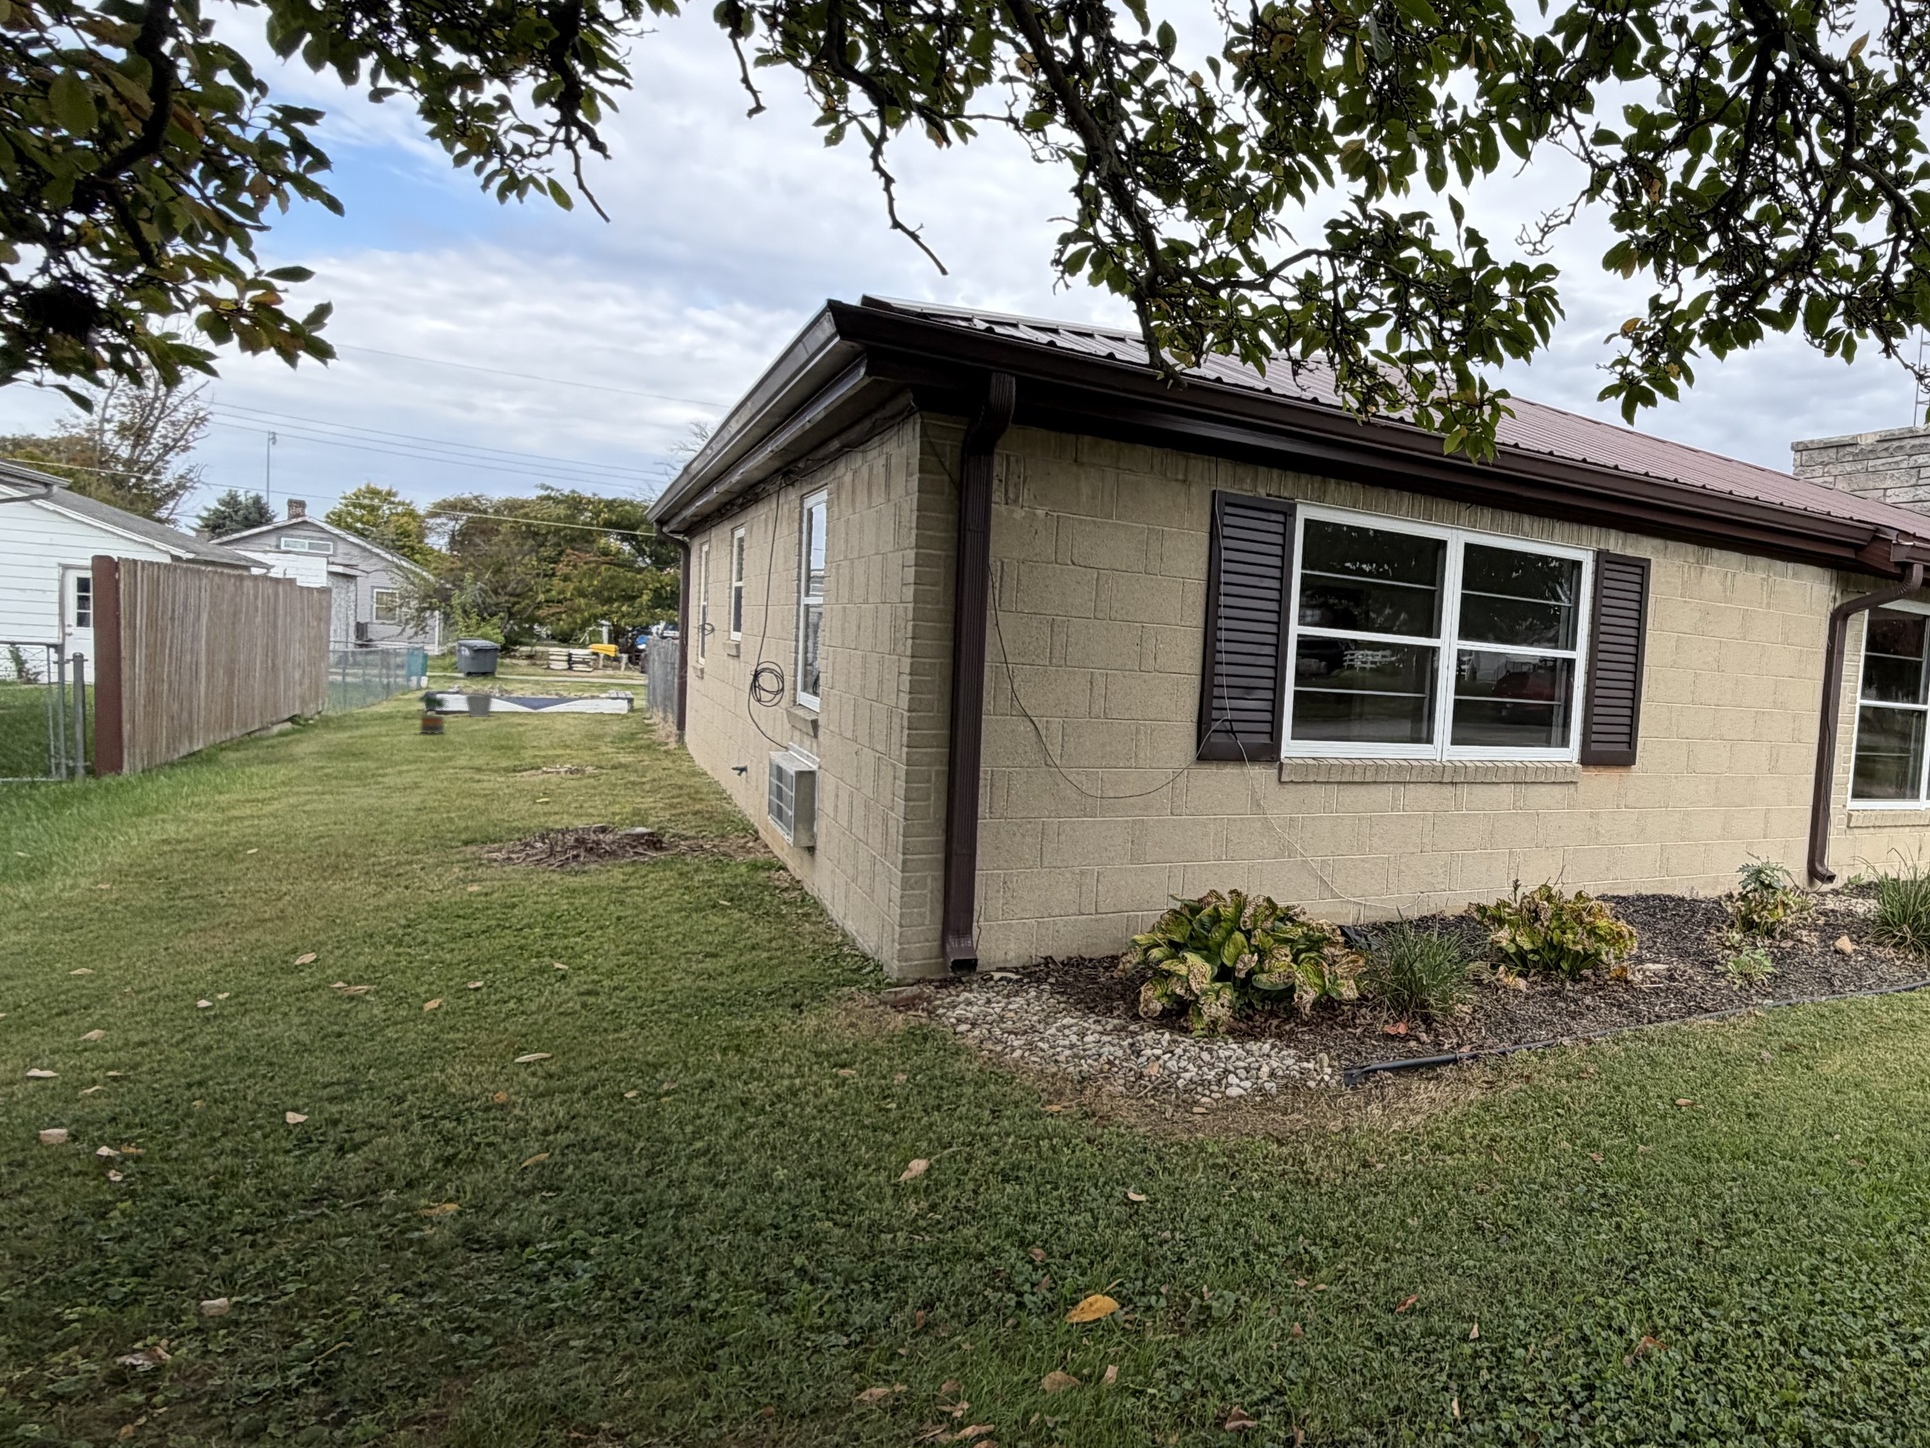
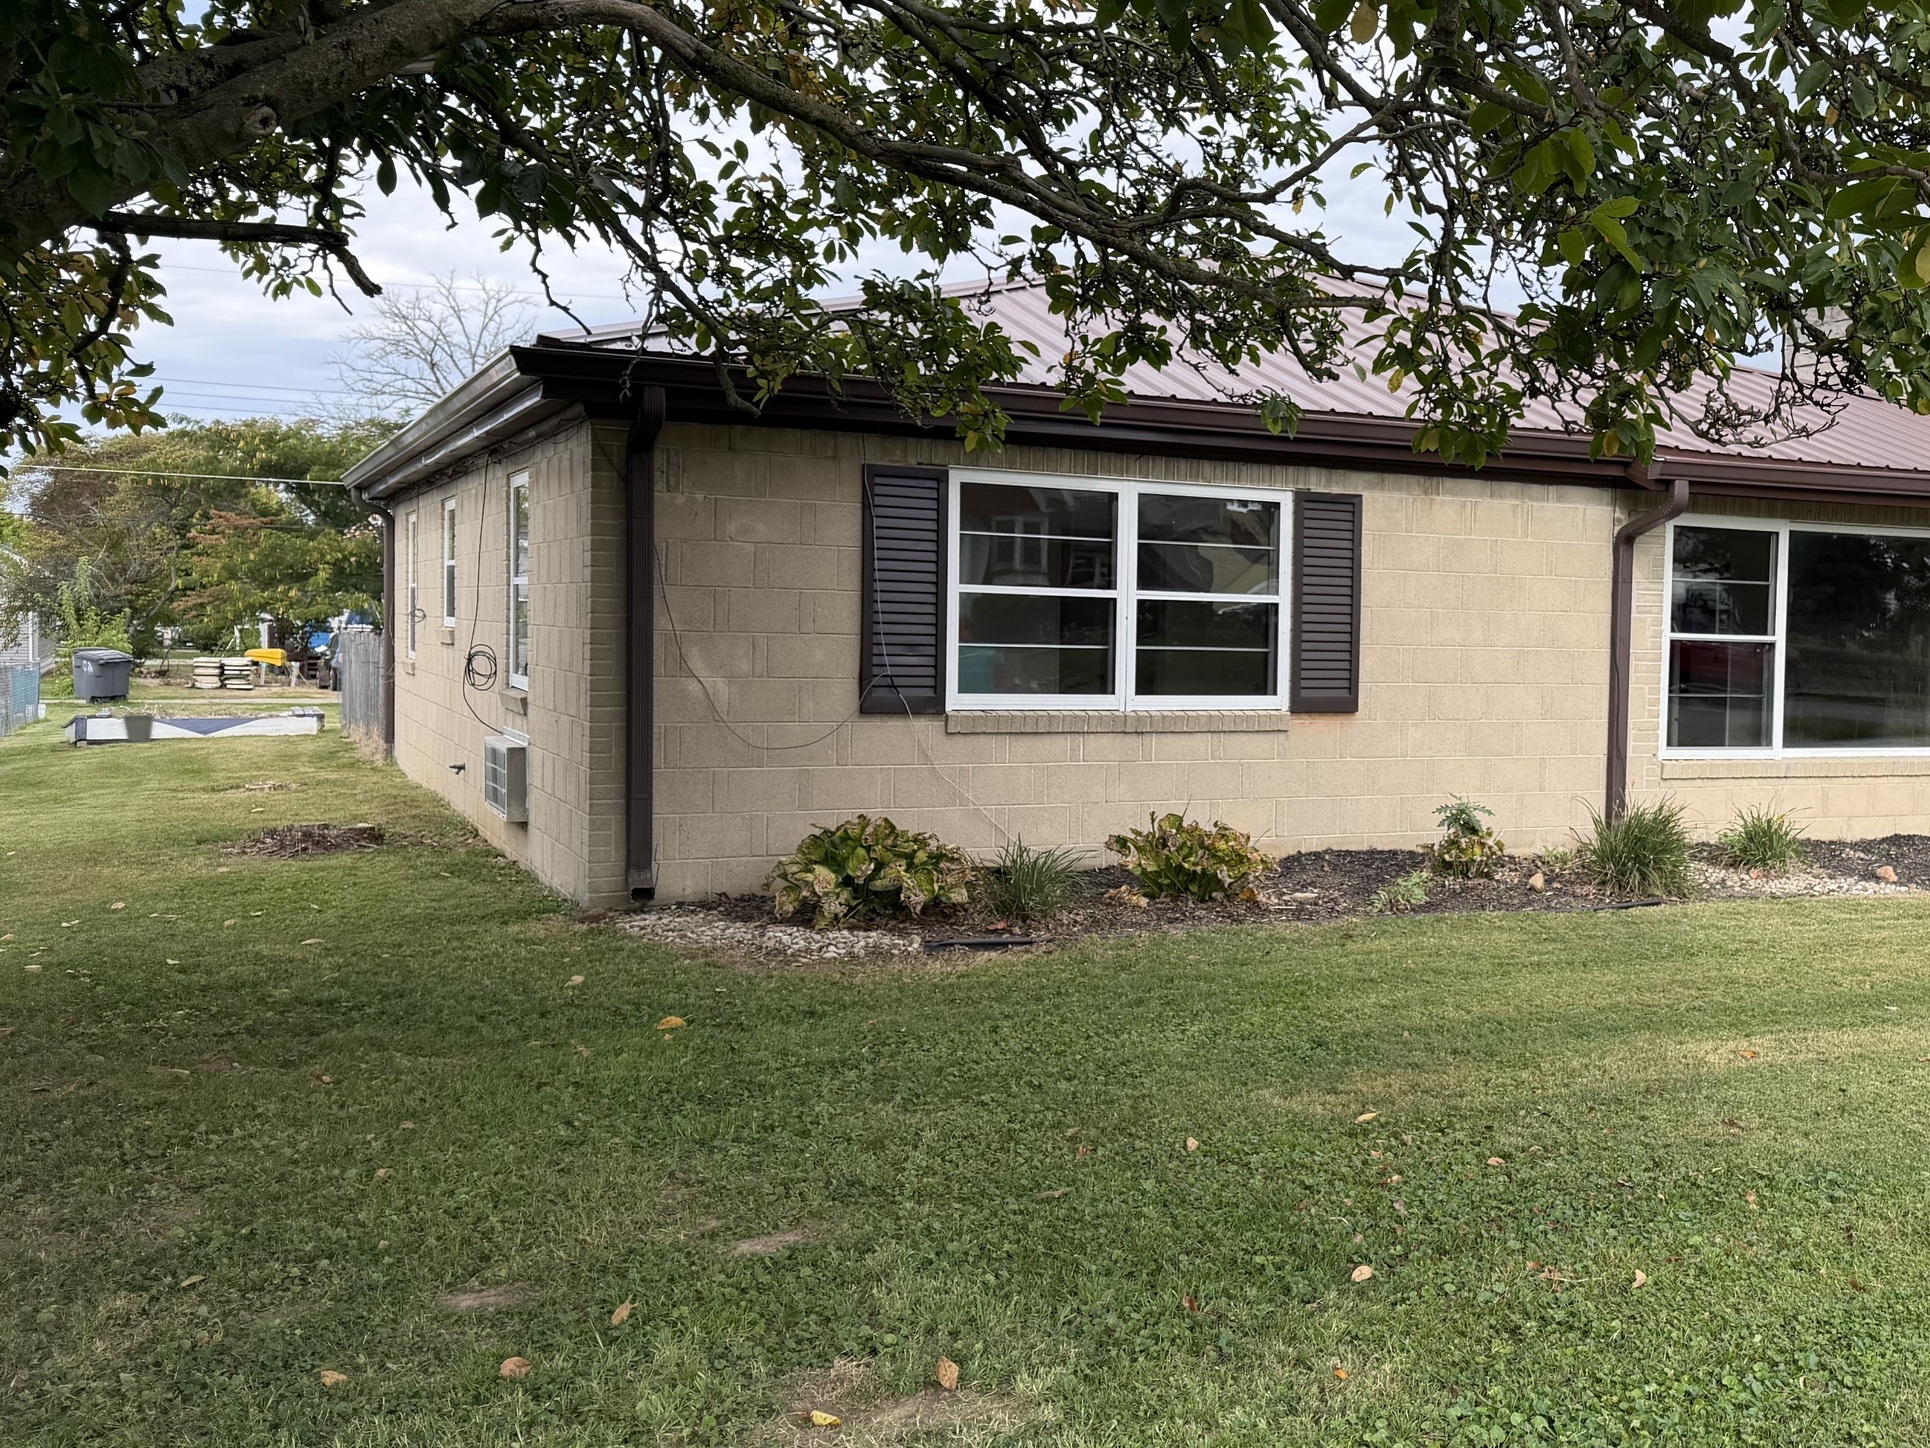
potted tree: present [419,696,449,733] -> none [78,715,115,760]

